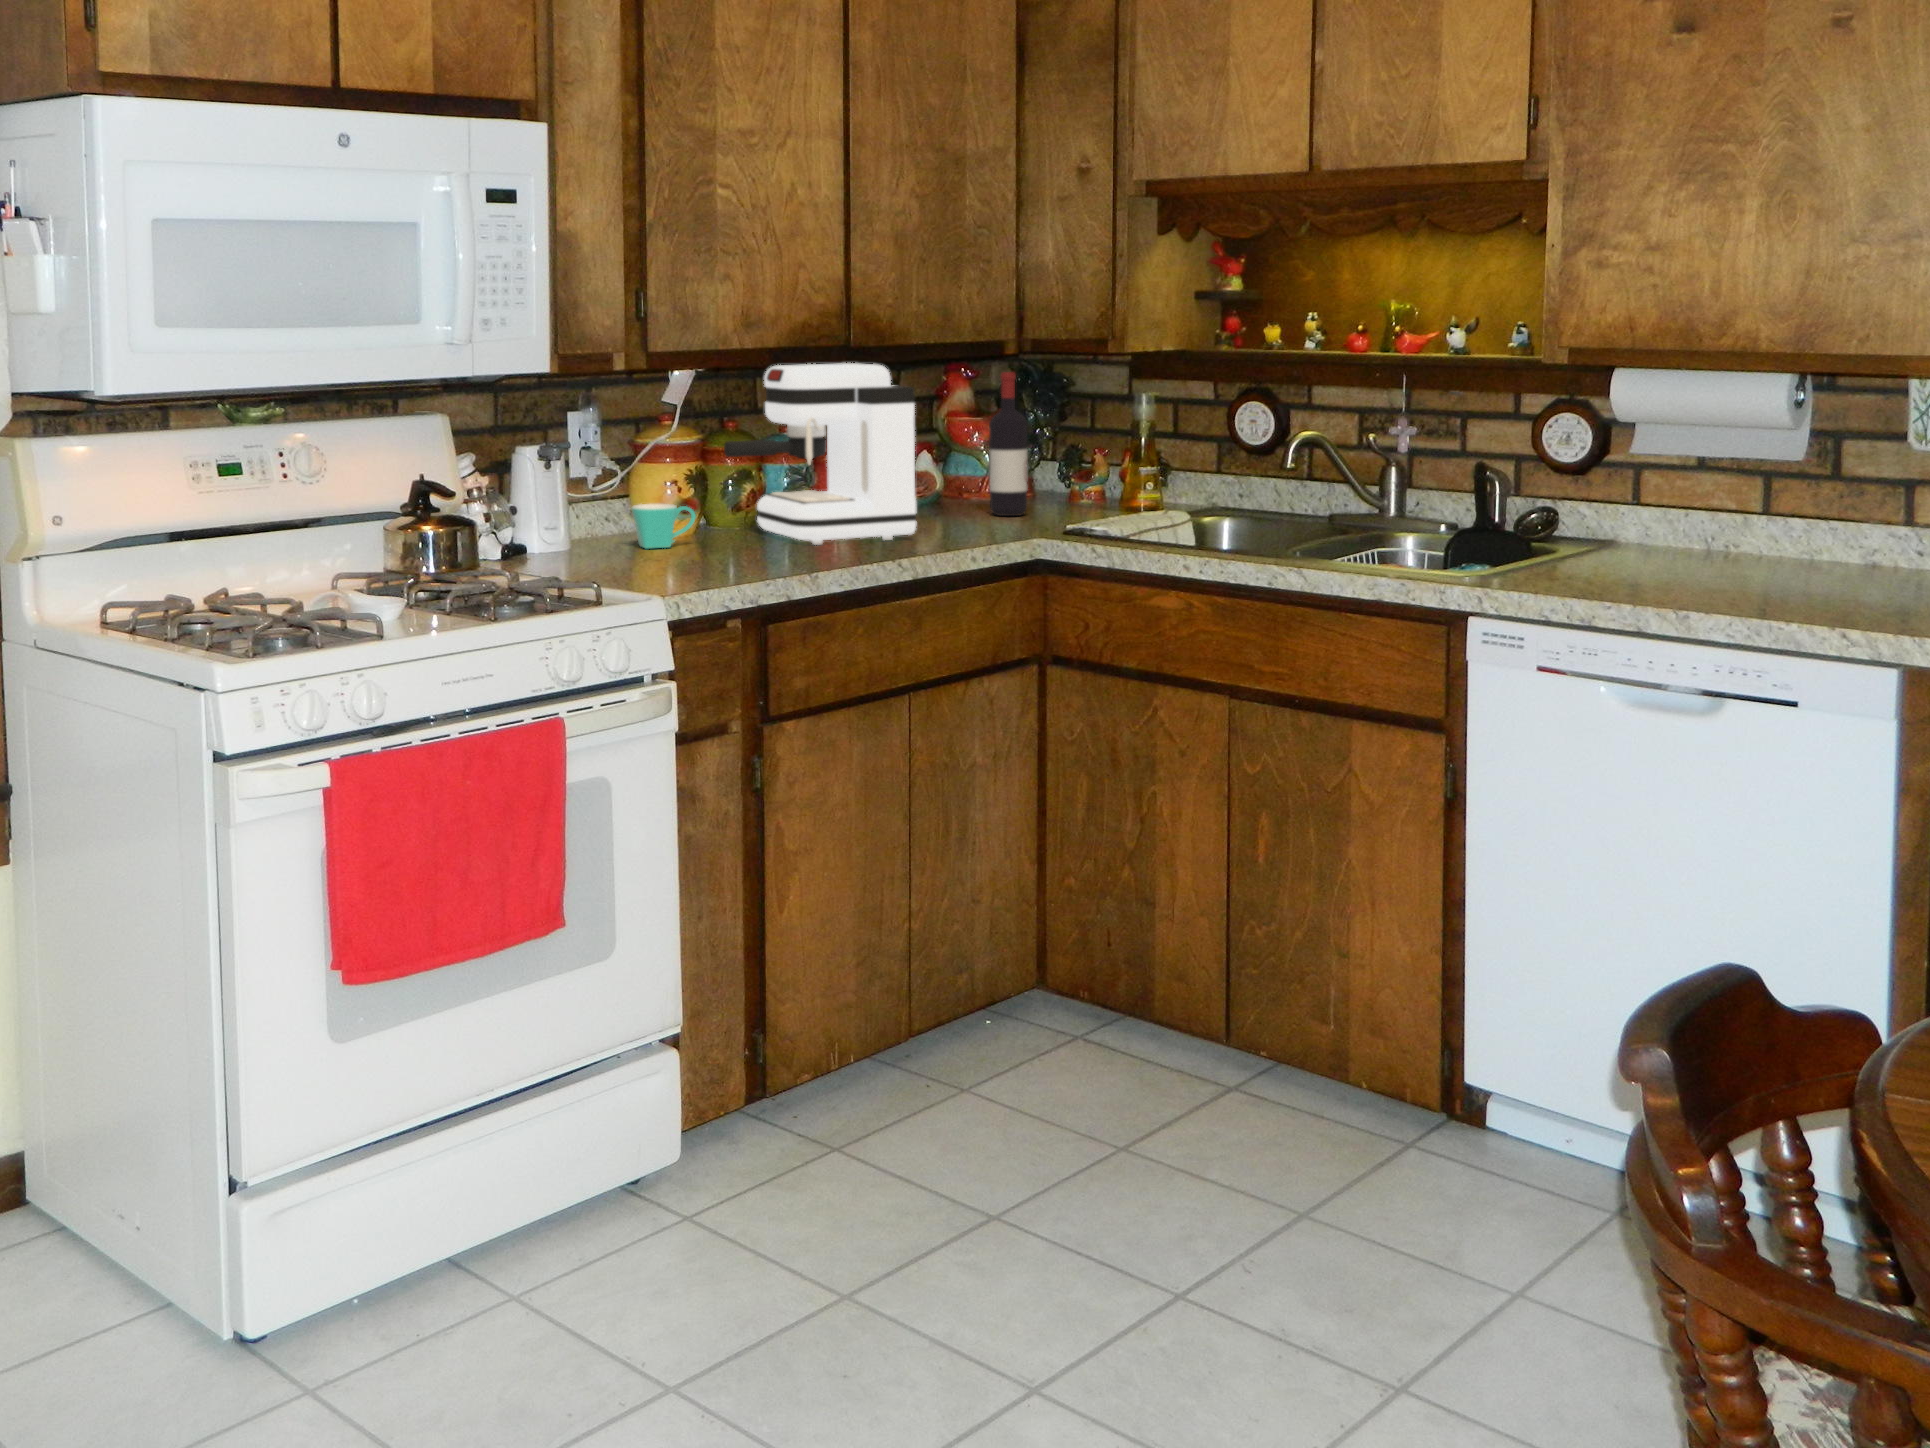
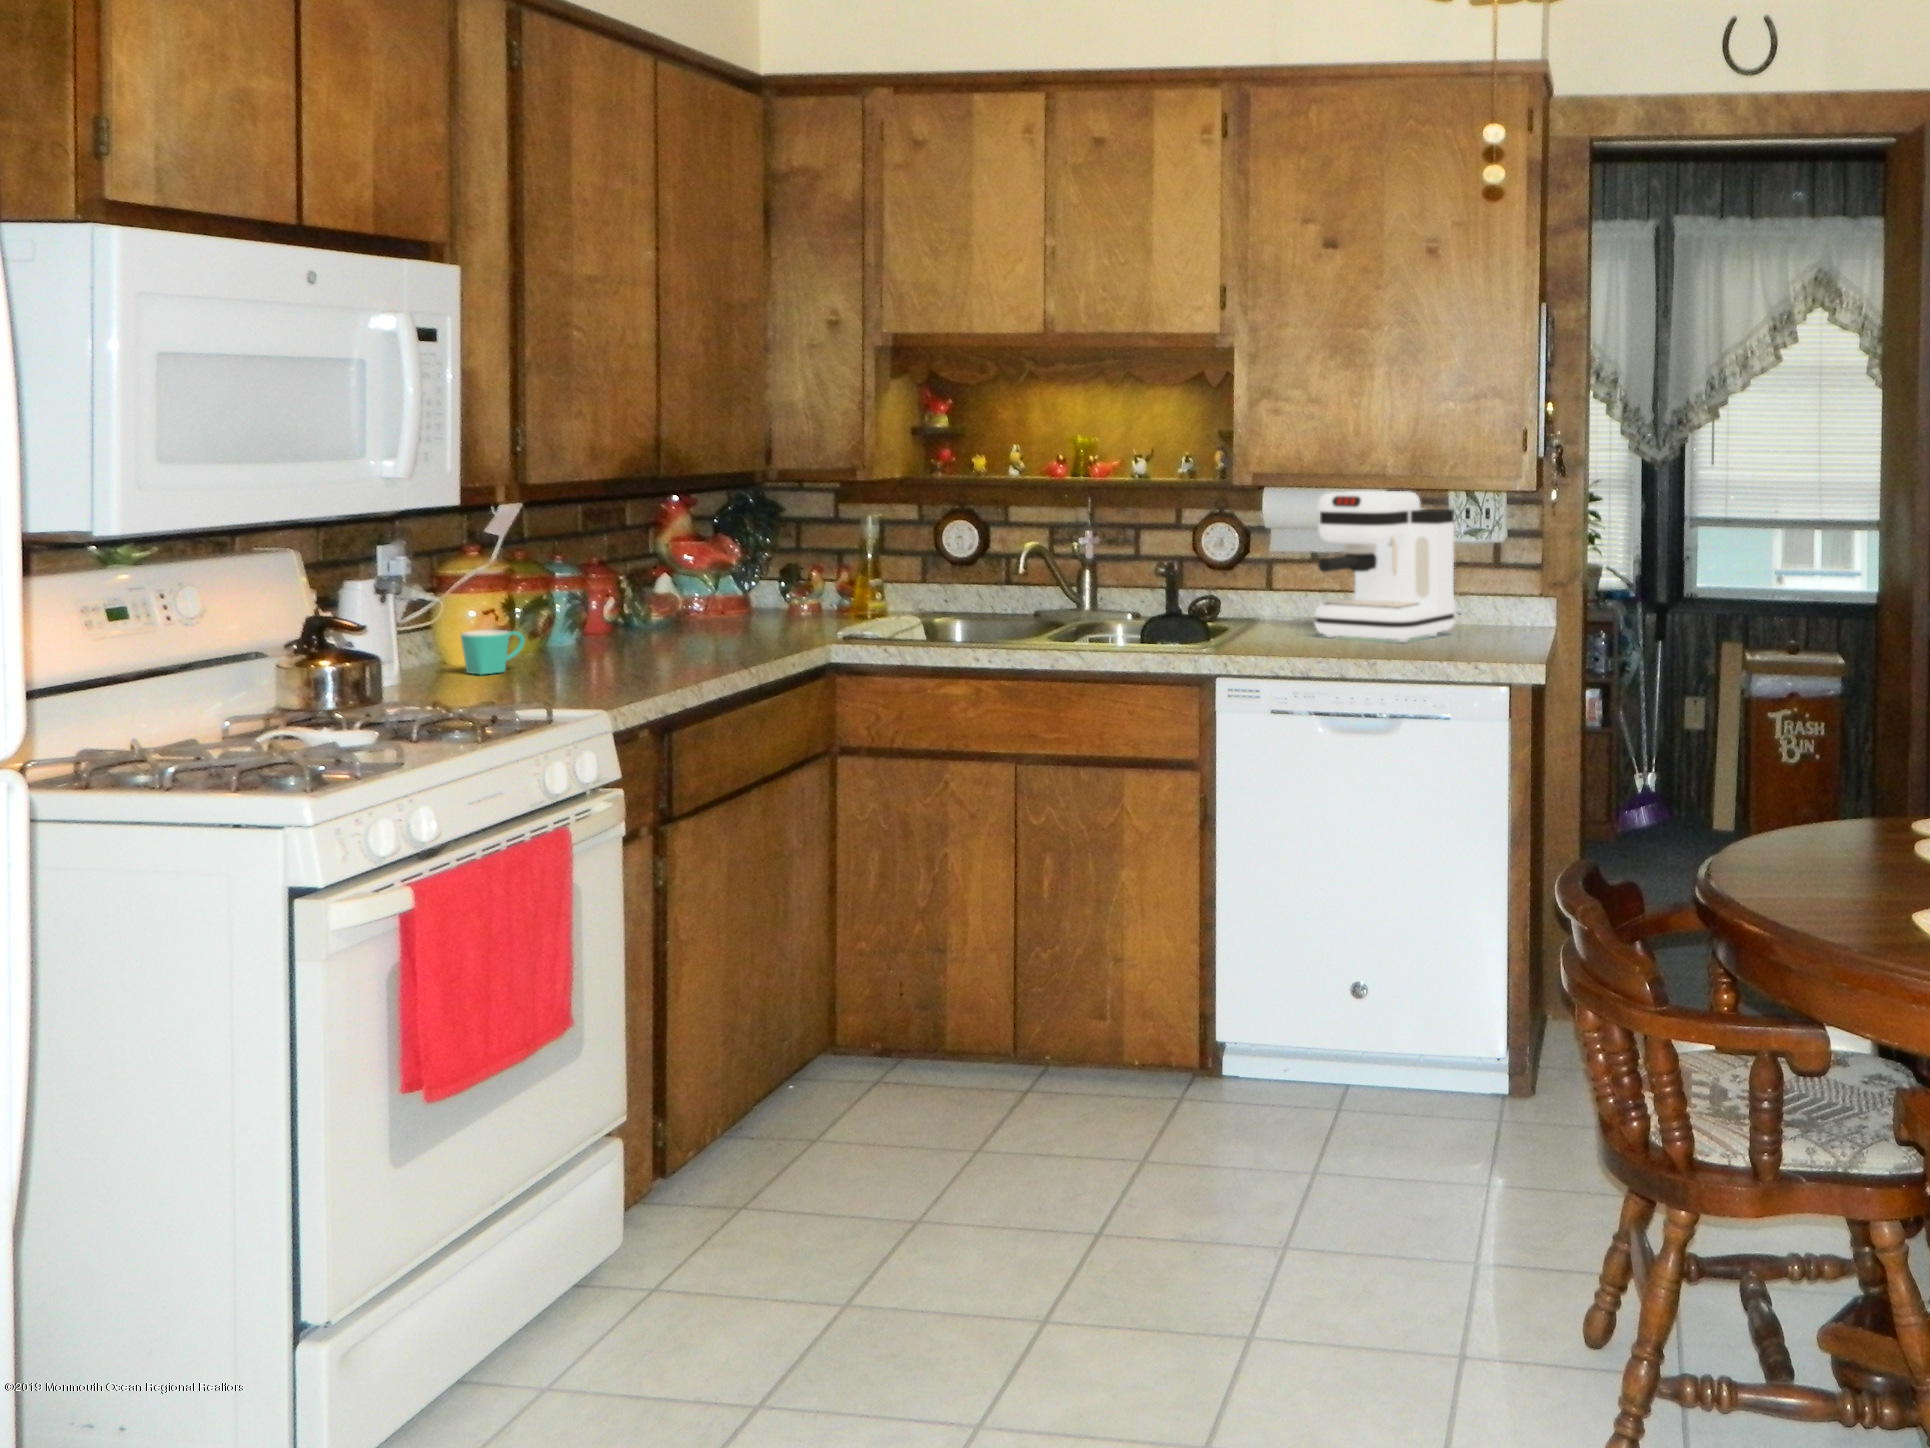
coffee maker: present [724,363,916,545] -> present [1315,491,1455,642]
wine bottle: present [989,372,1028,516] -> none [740,497,777,628]

